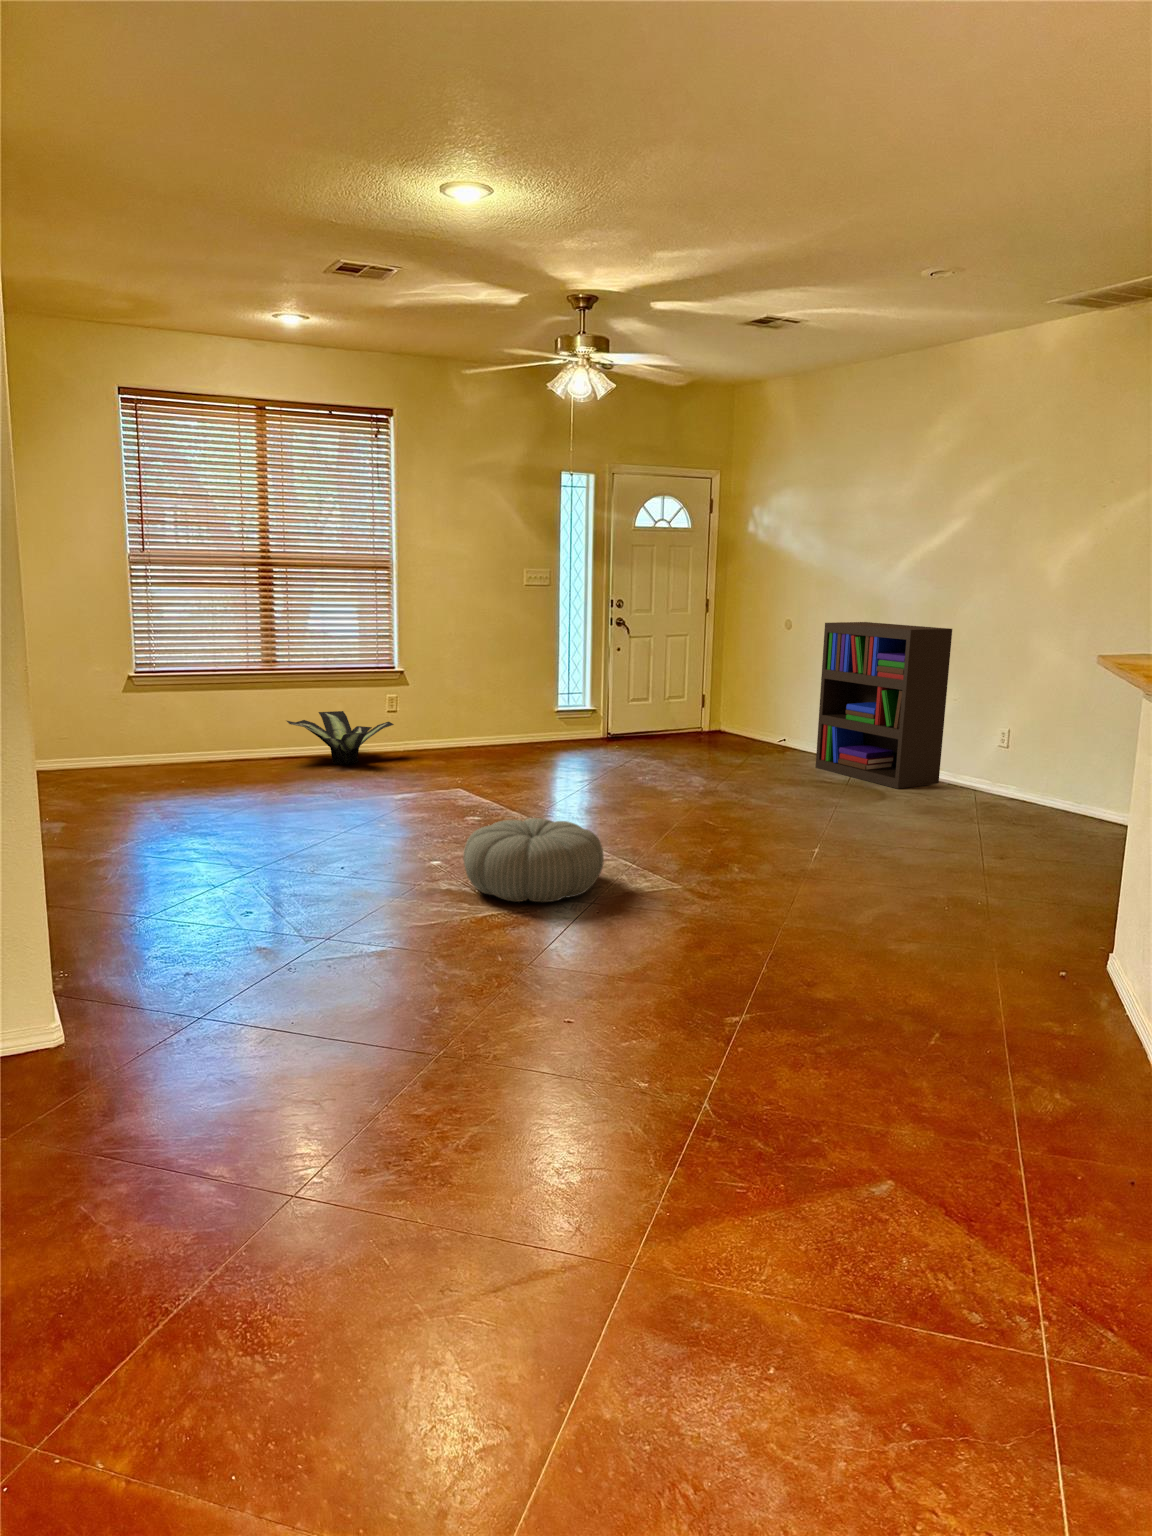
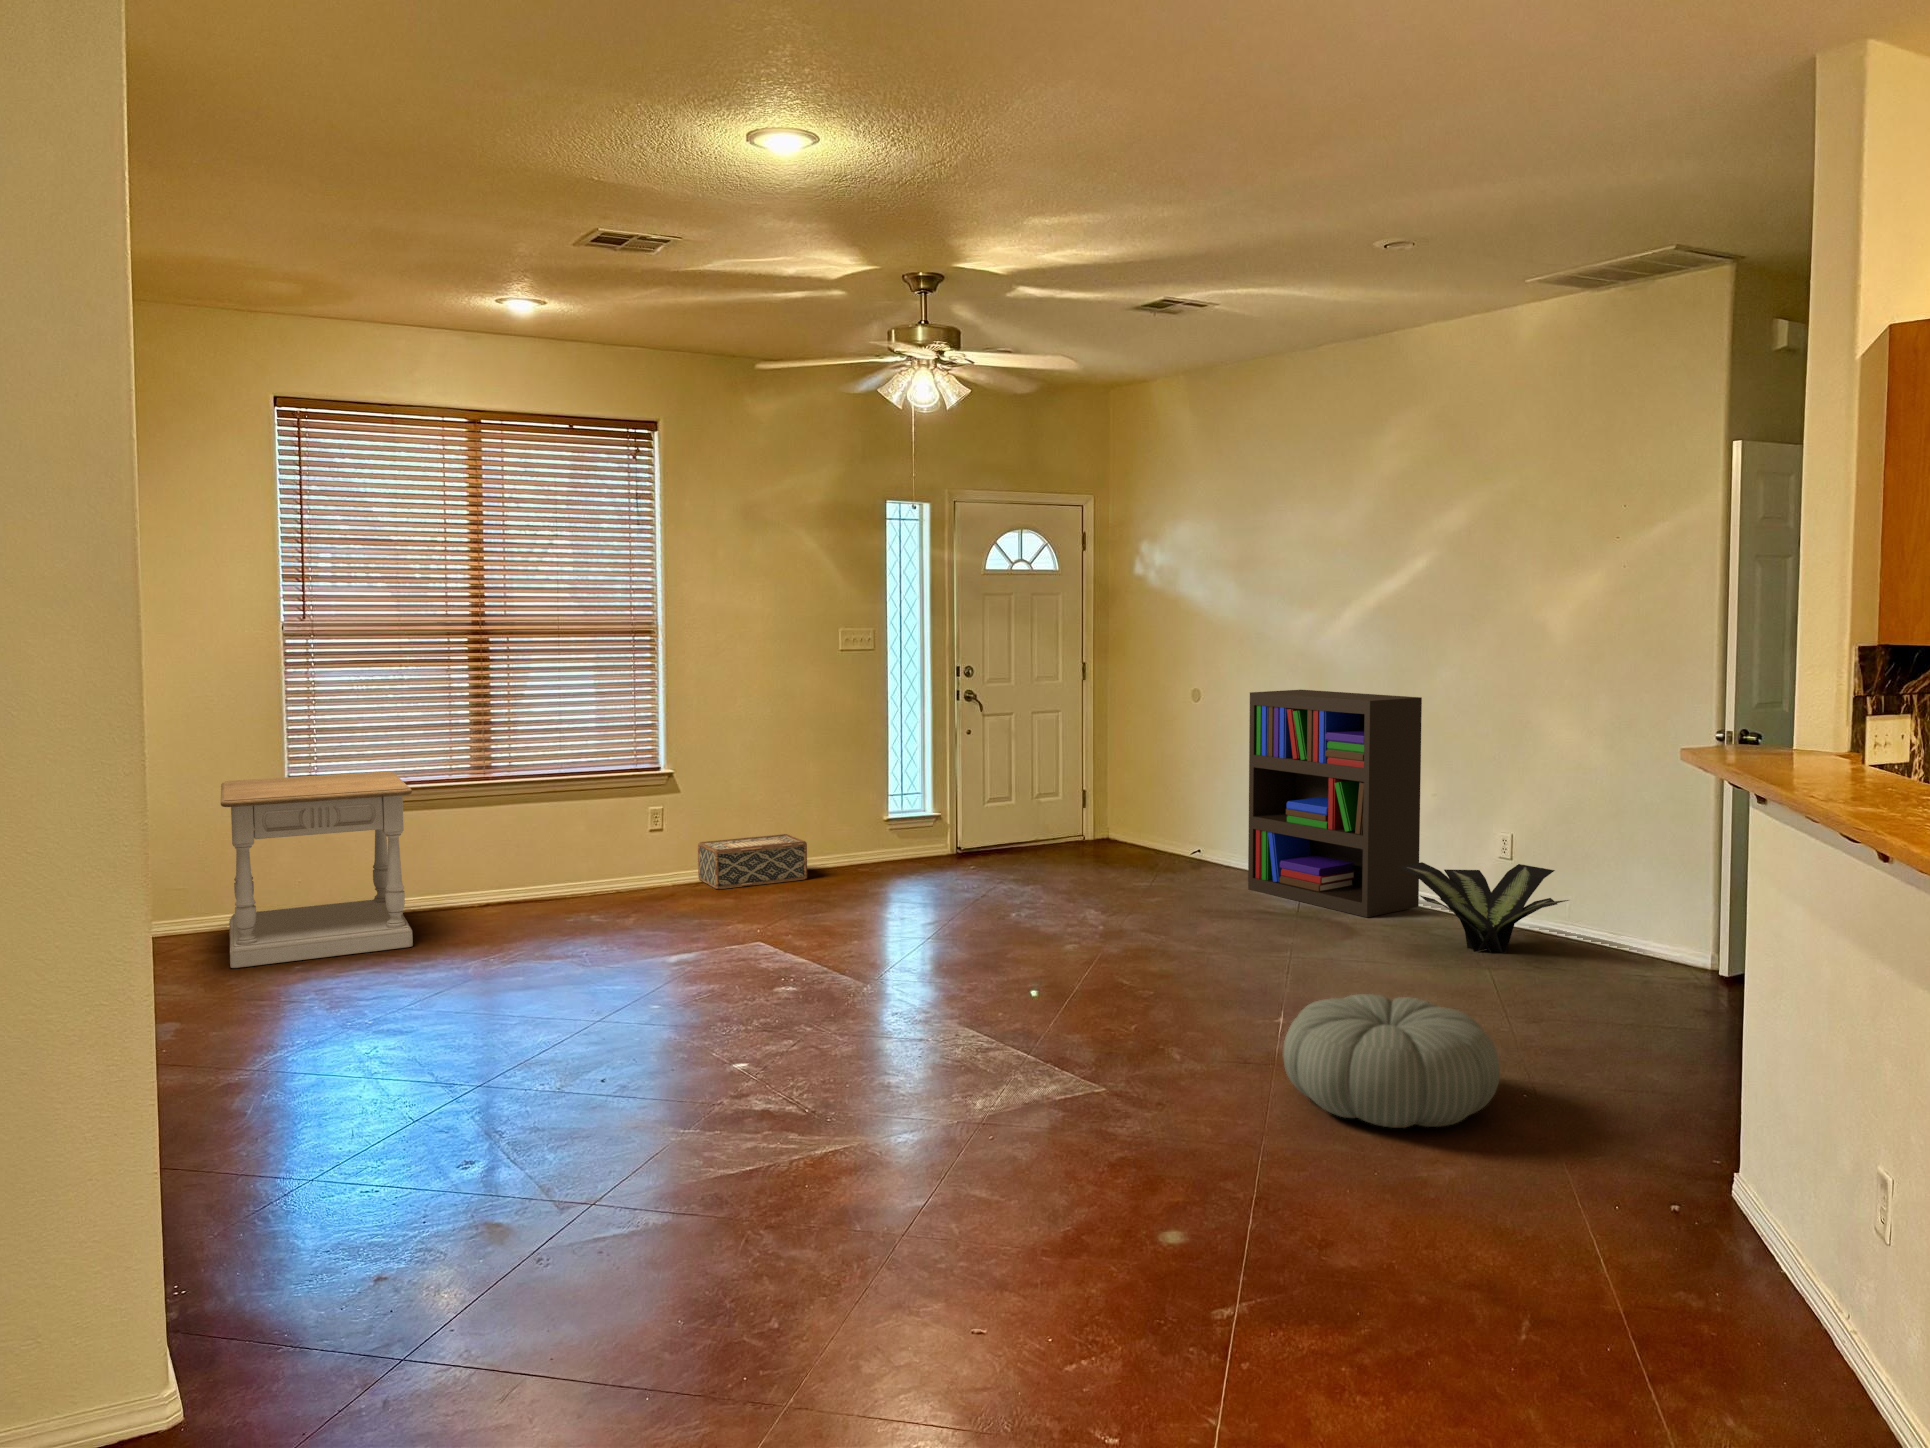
side table: none [93,662,224,790] -> present [221,771,413,968]
potted plant: present [287,711,394,765] -> present [1399,862,1569,953]
woven basket: none [421,718,498,754] -> present [698,834,807,889]
pouf: present [463,818,604,902] -> present [1283,994,1500,1128]

